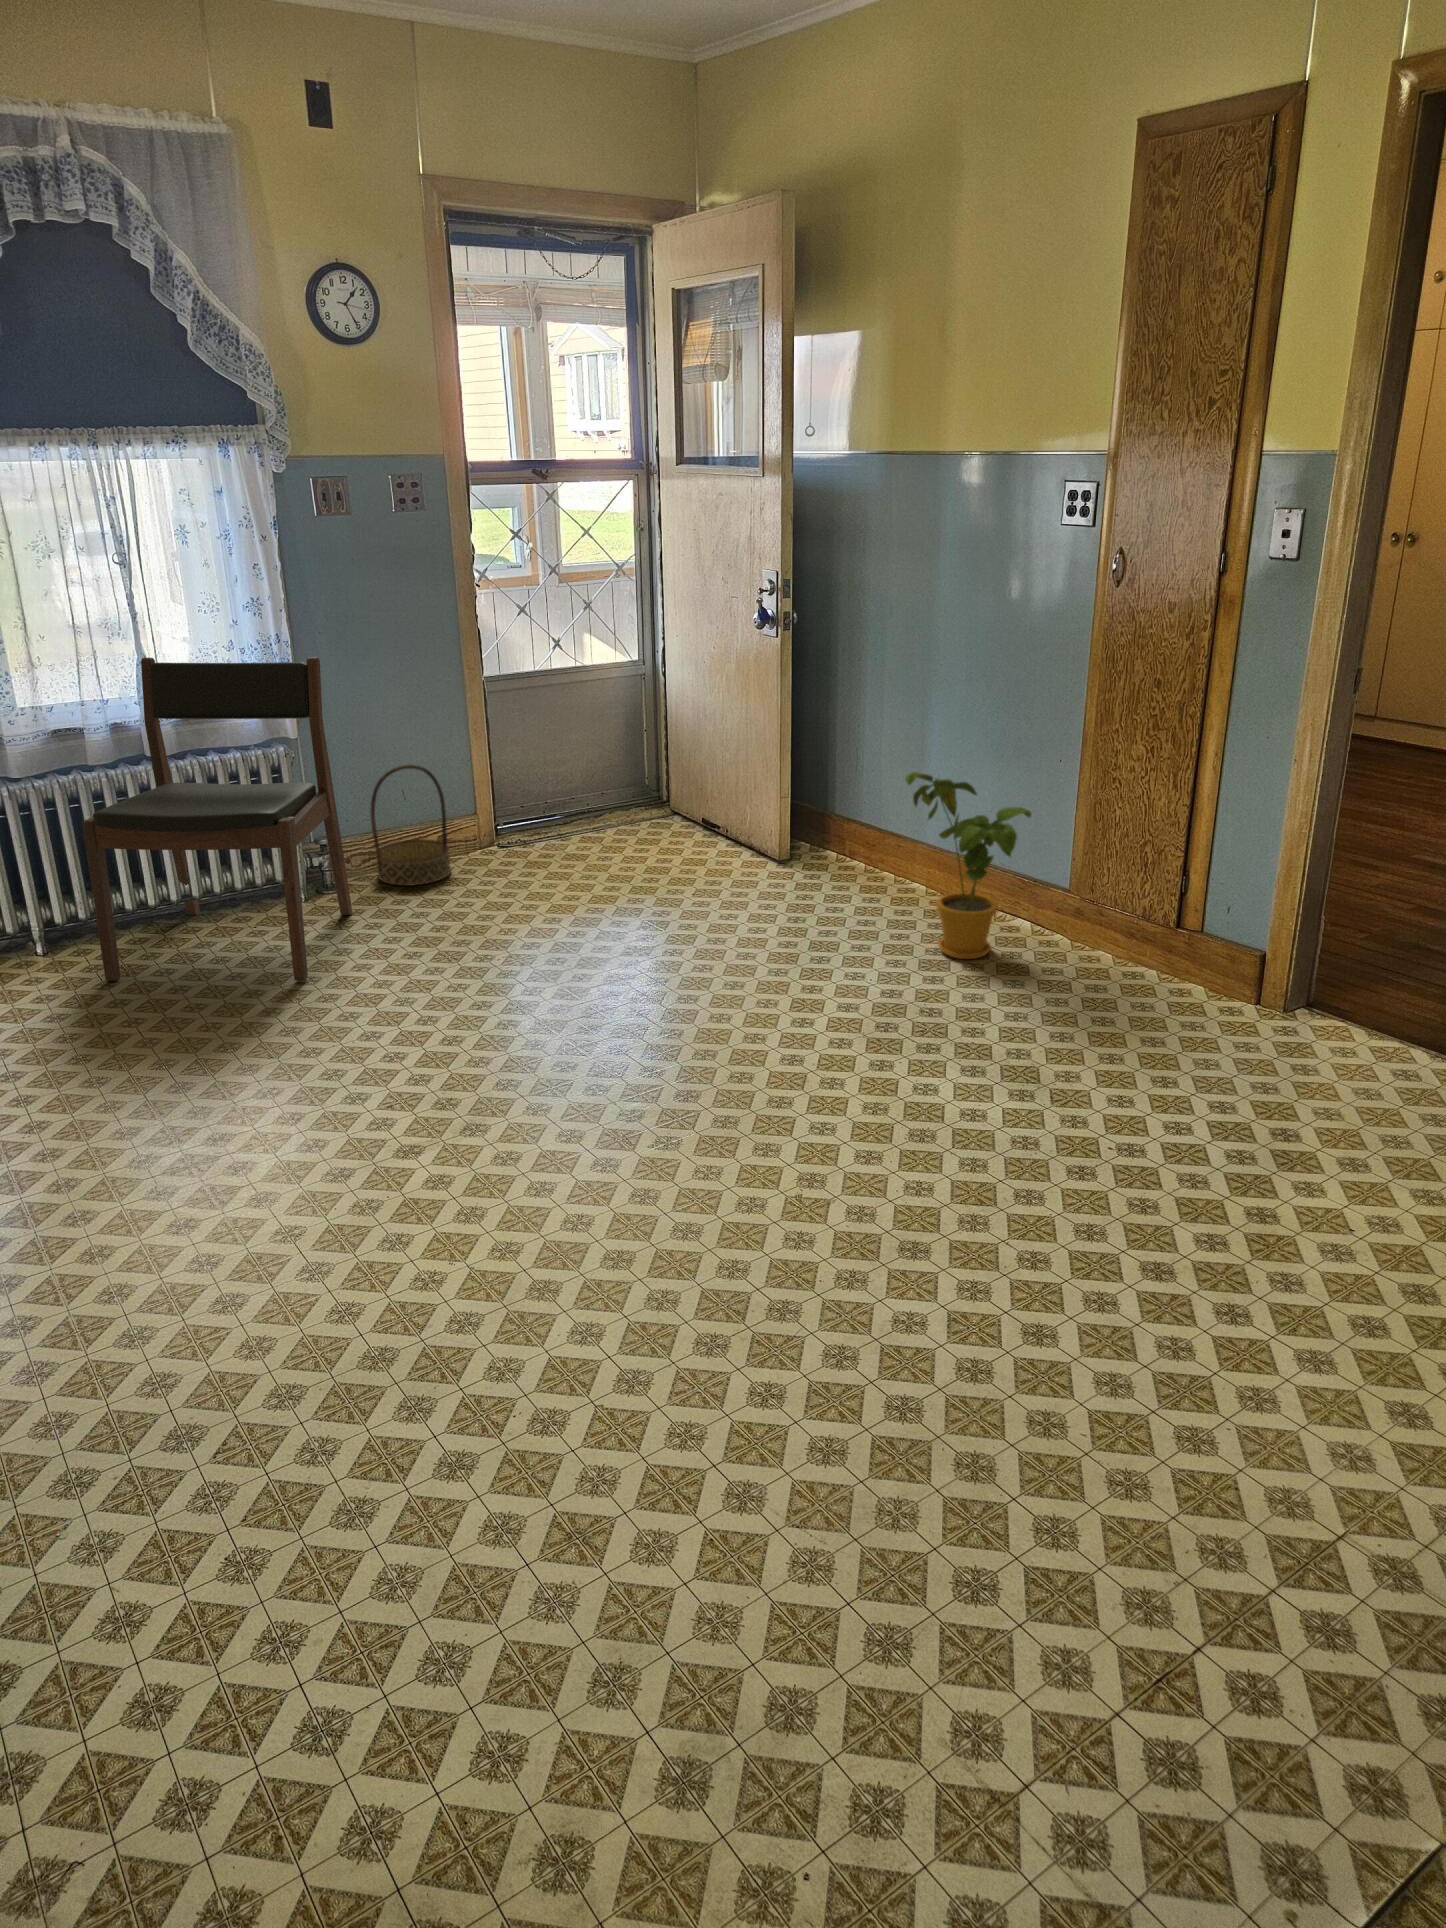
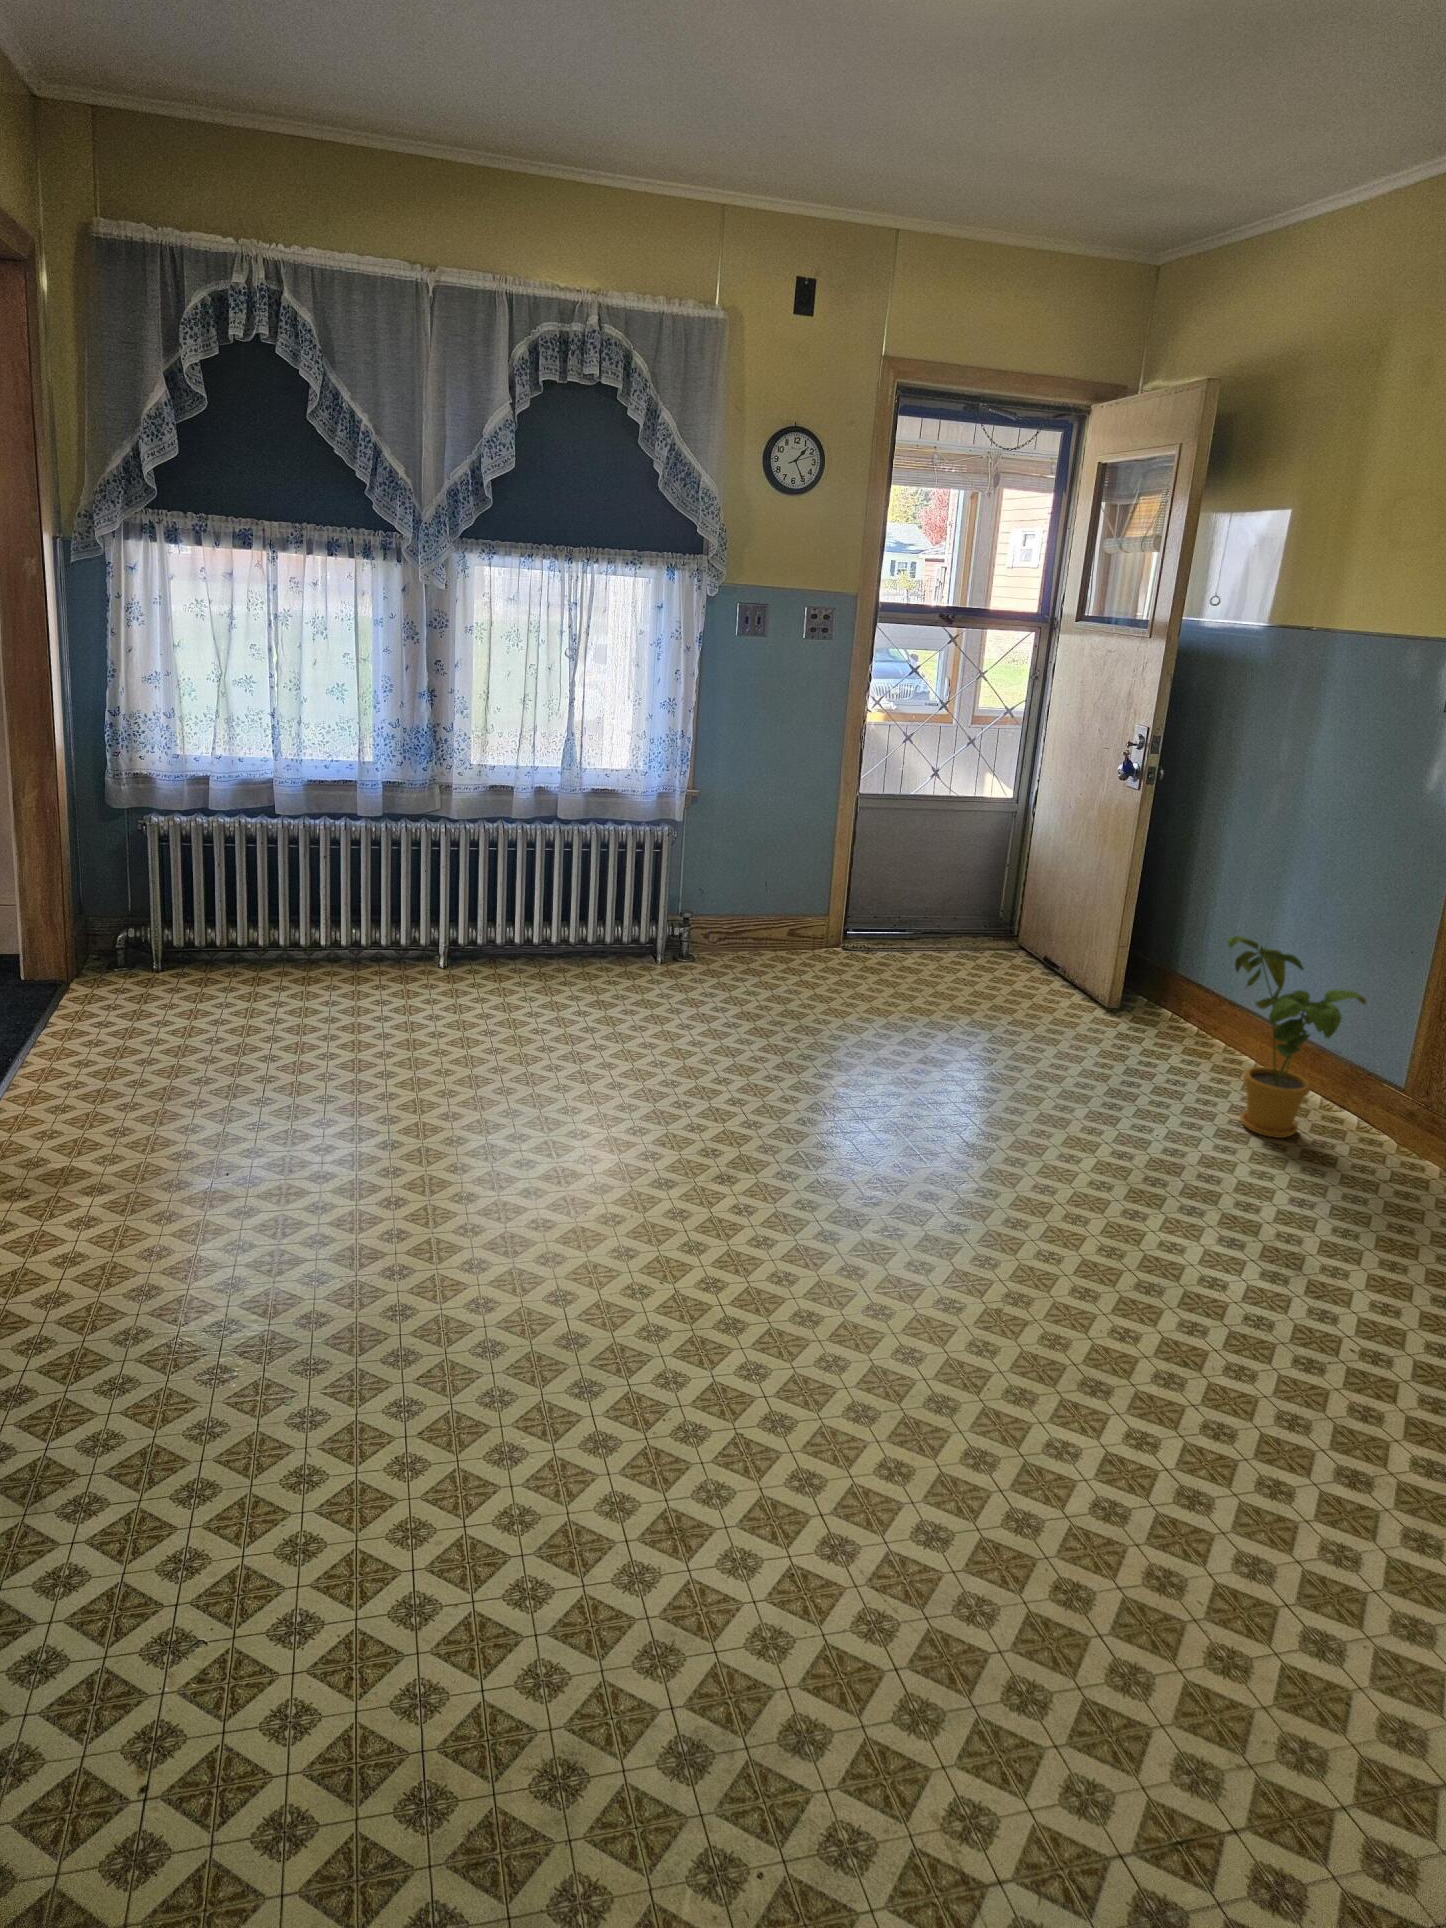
dining chair: present [82,657,352,981] -> none [483,735,709,1027]
basket: present [371,765,451,886] -> none [731,860,801,969]

